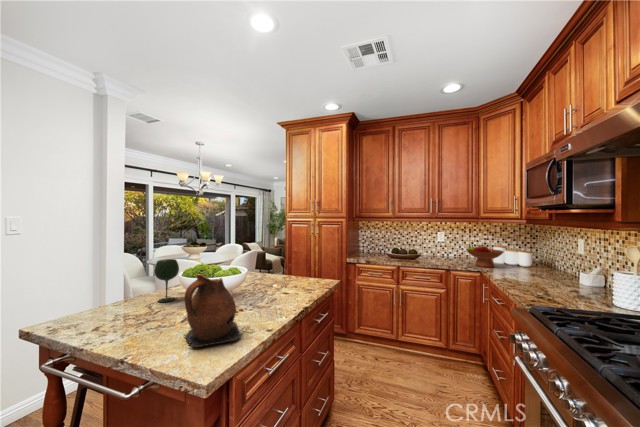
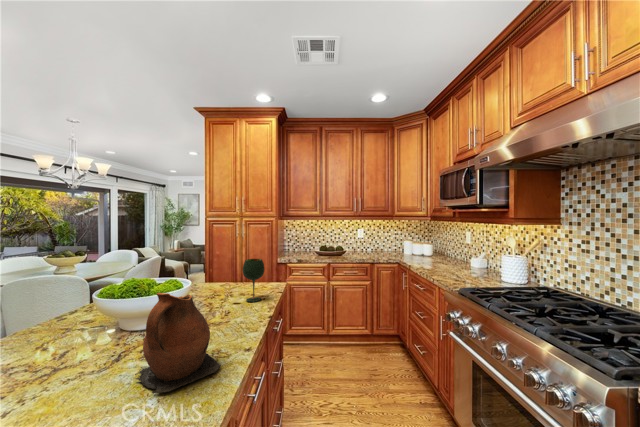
fruit bowl: present [466,244,504,267] -> none [385,239,414,258]
wine glass: present [154,259,179,302] -> present [243,259,265,302]

